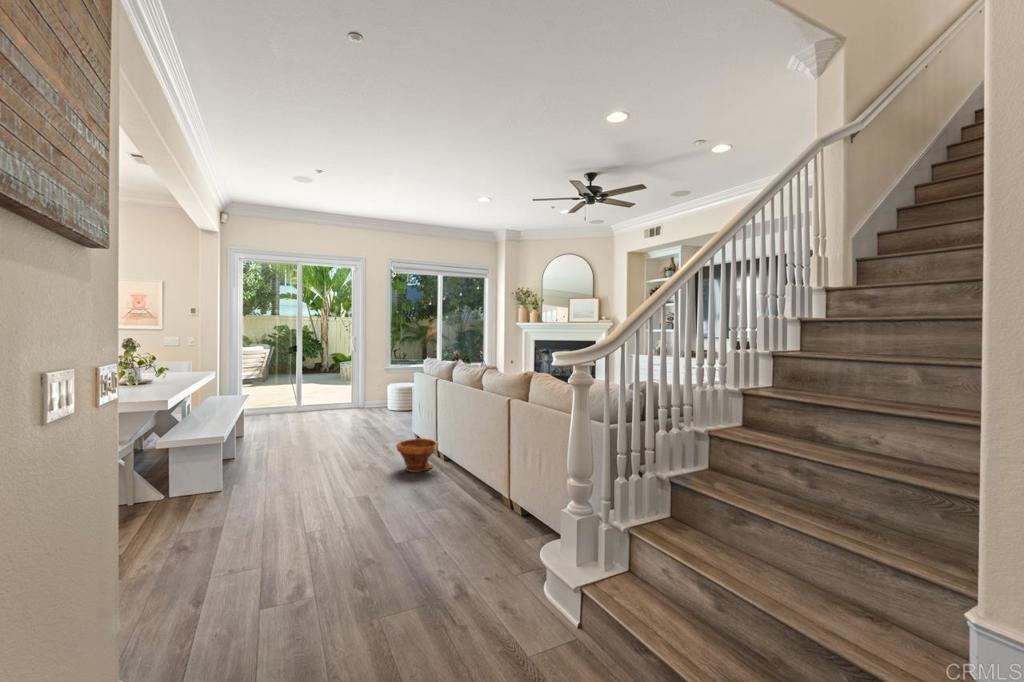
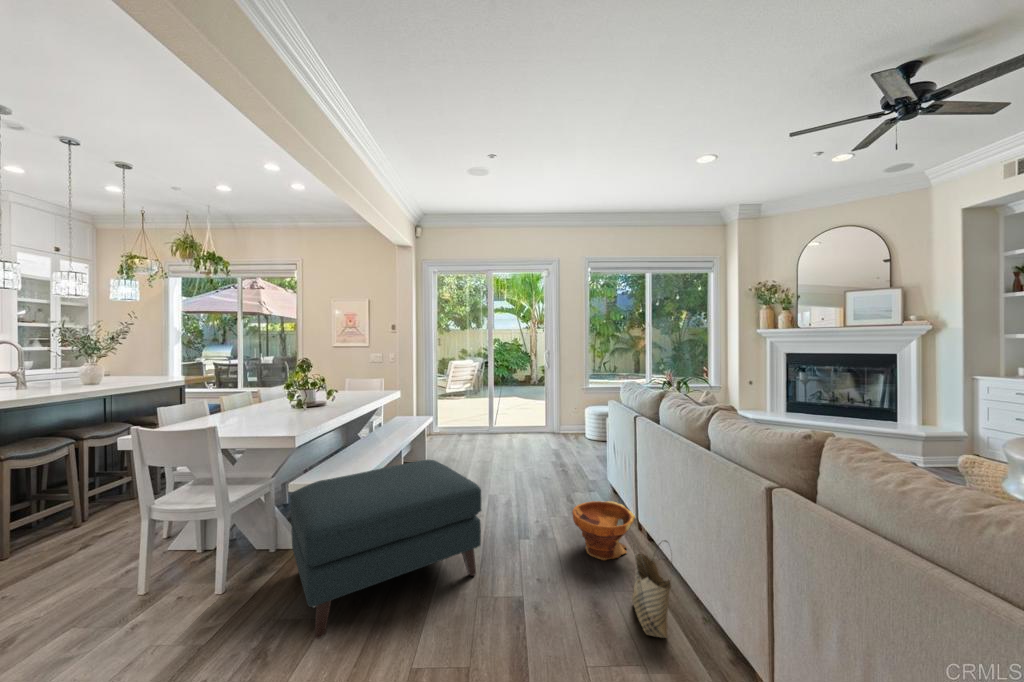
ottoman: none [167,419,338,531] -> present [290,460,481,639]
woven basket: none [441,440,464,491] -> present [632,540,672,638]

